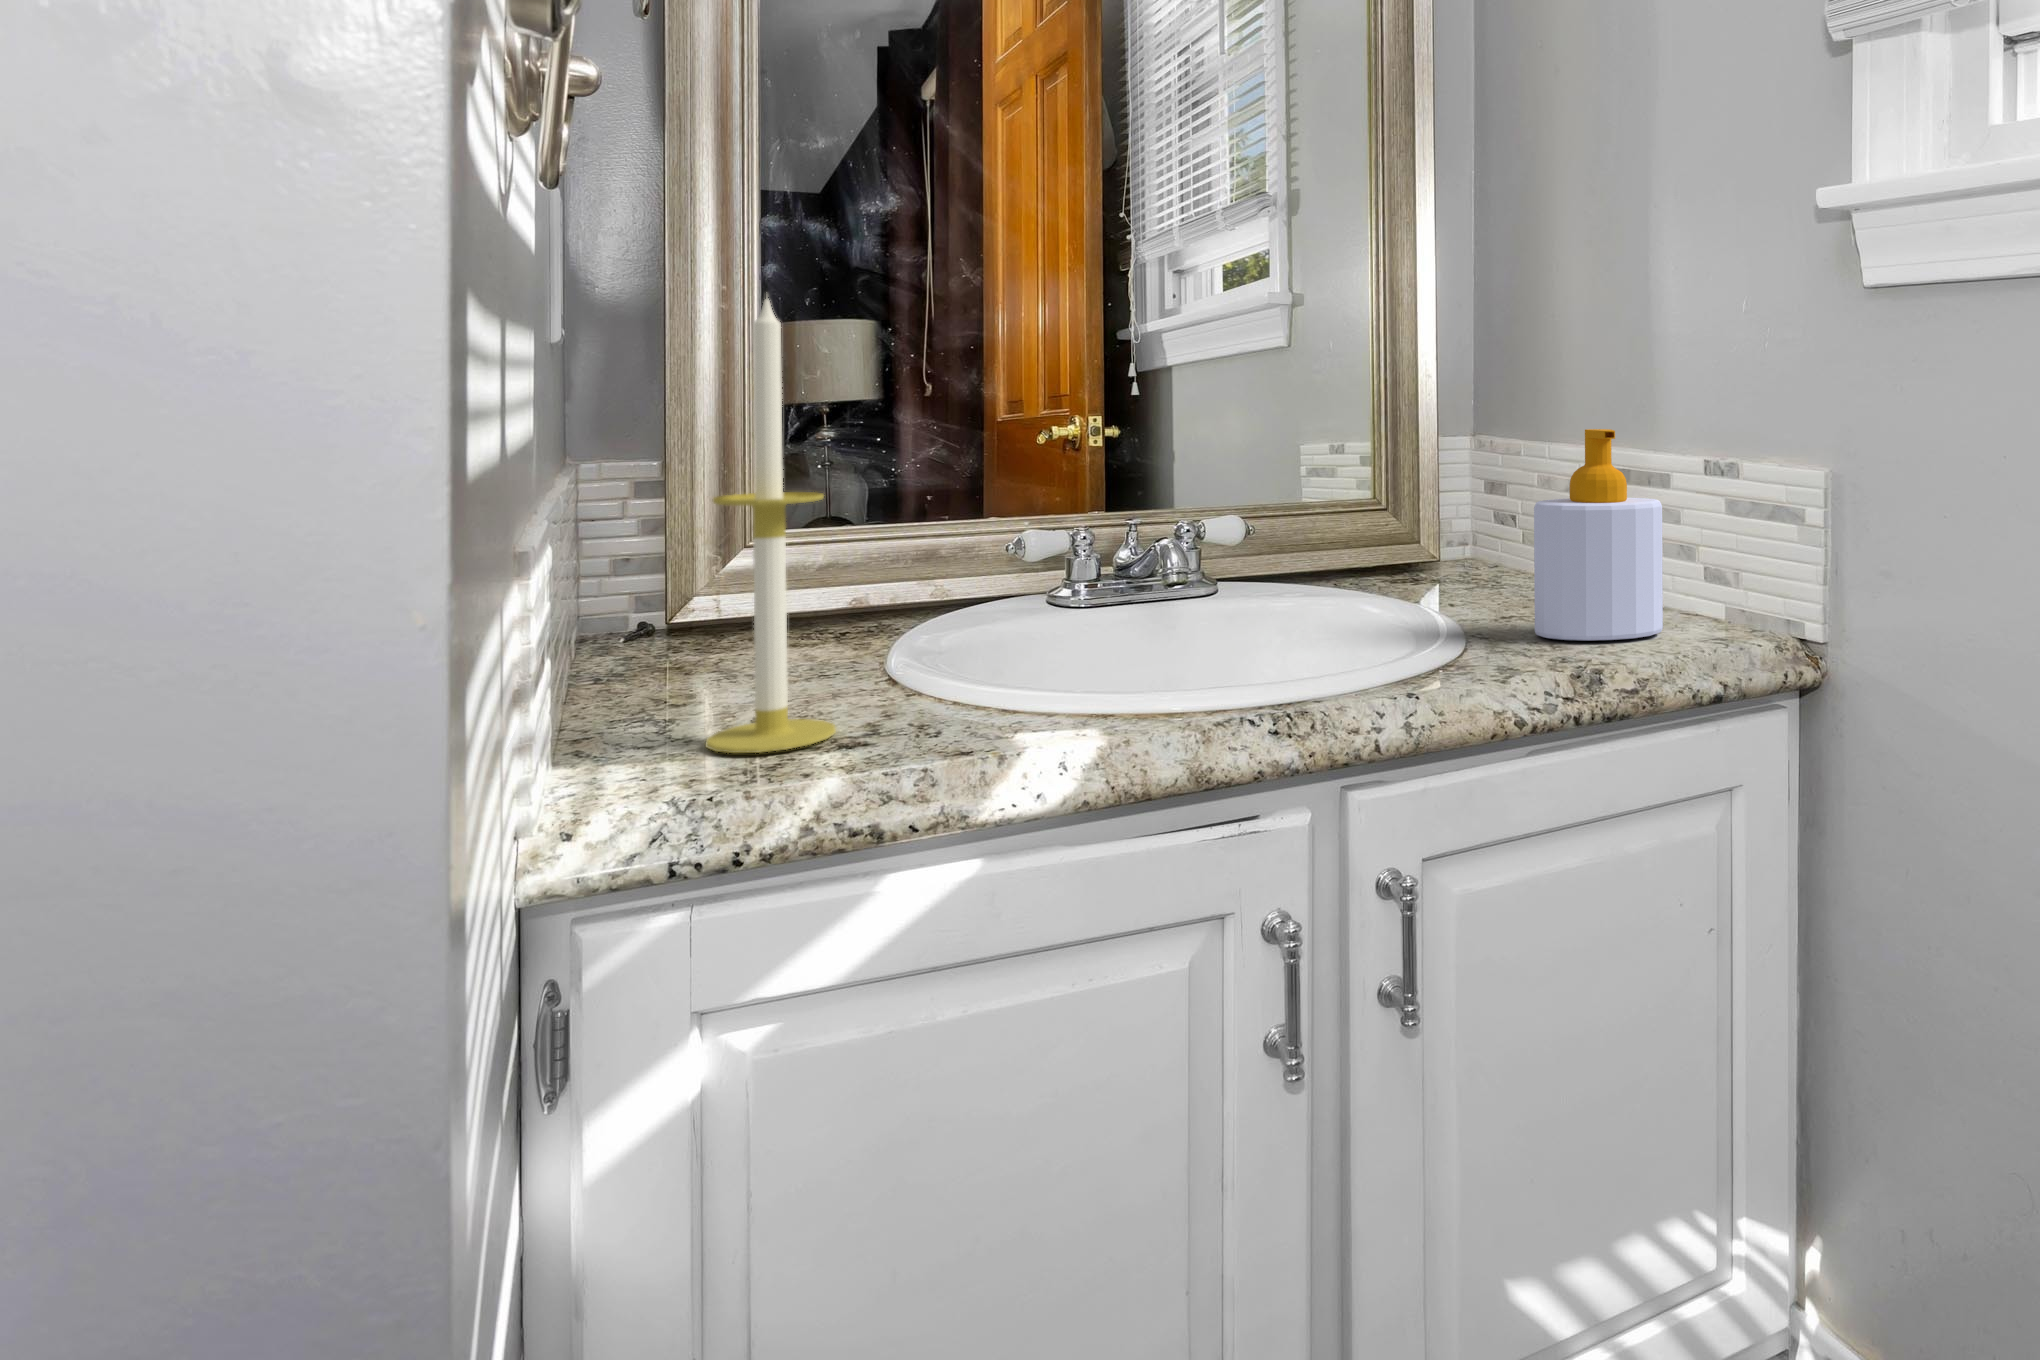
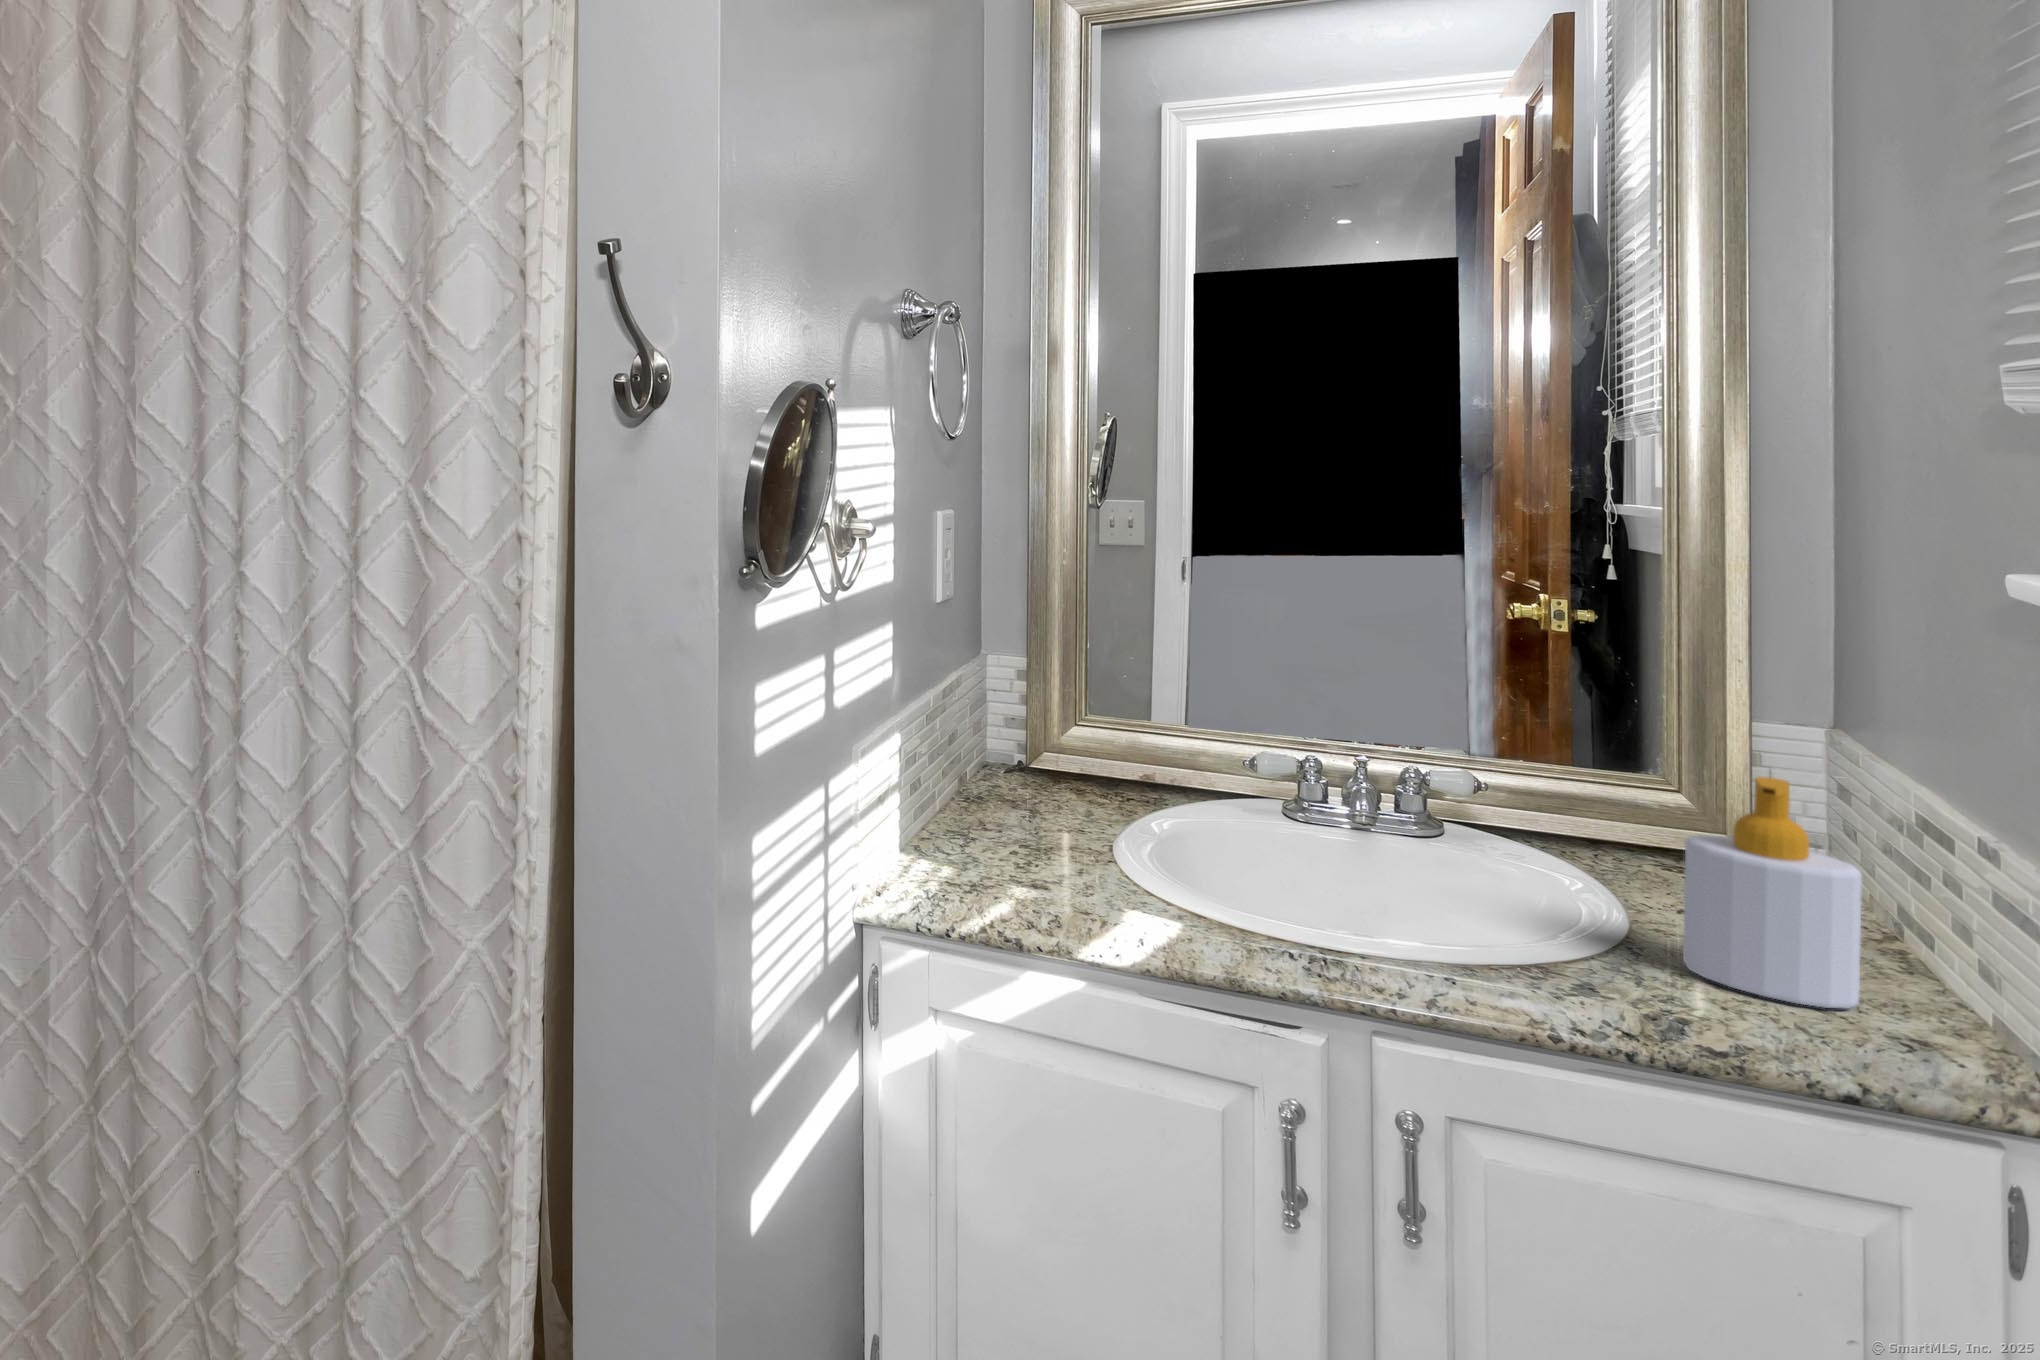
candle: present [706,298,836,753] -> none [963,603,1035,877]

